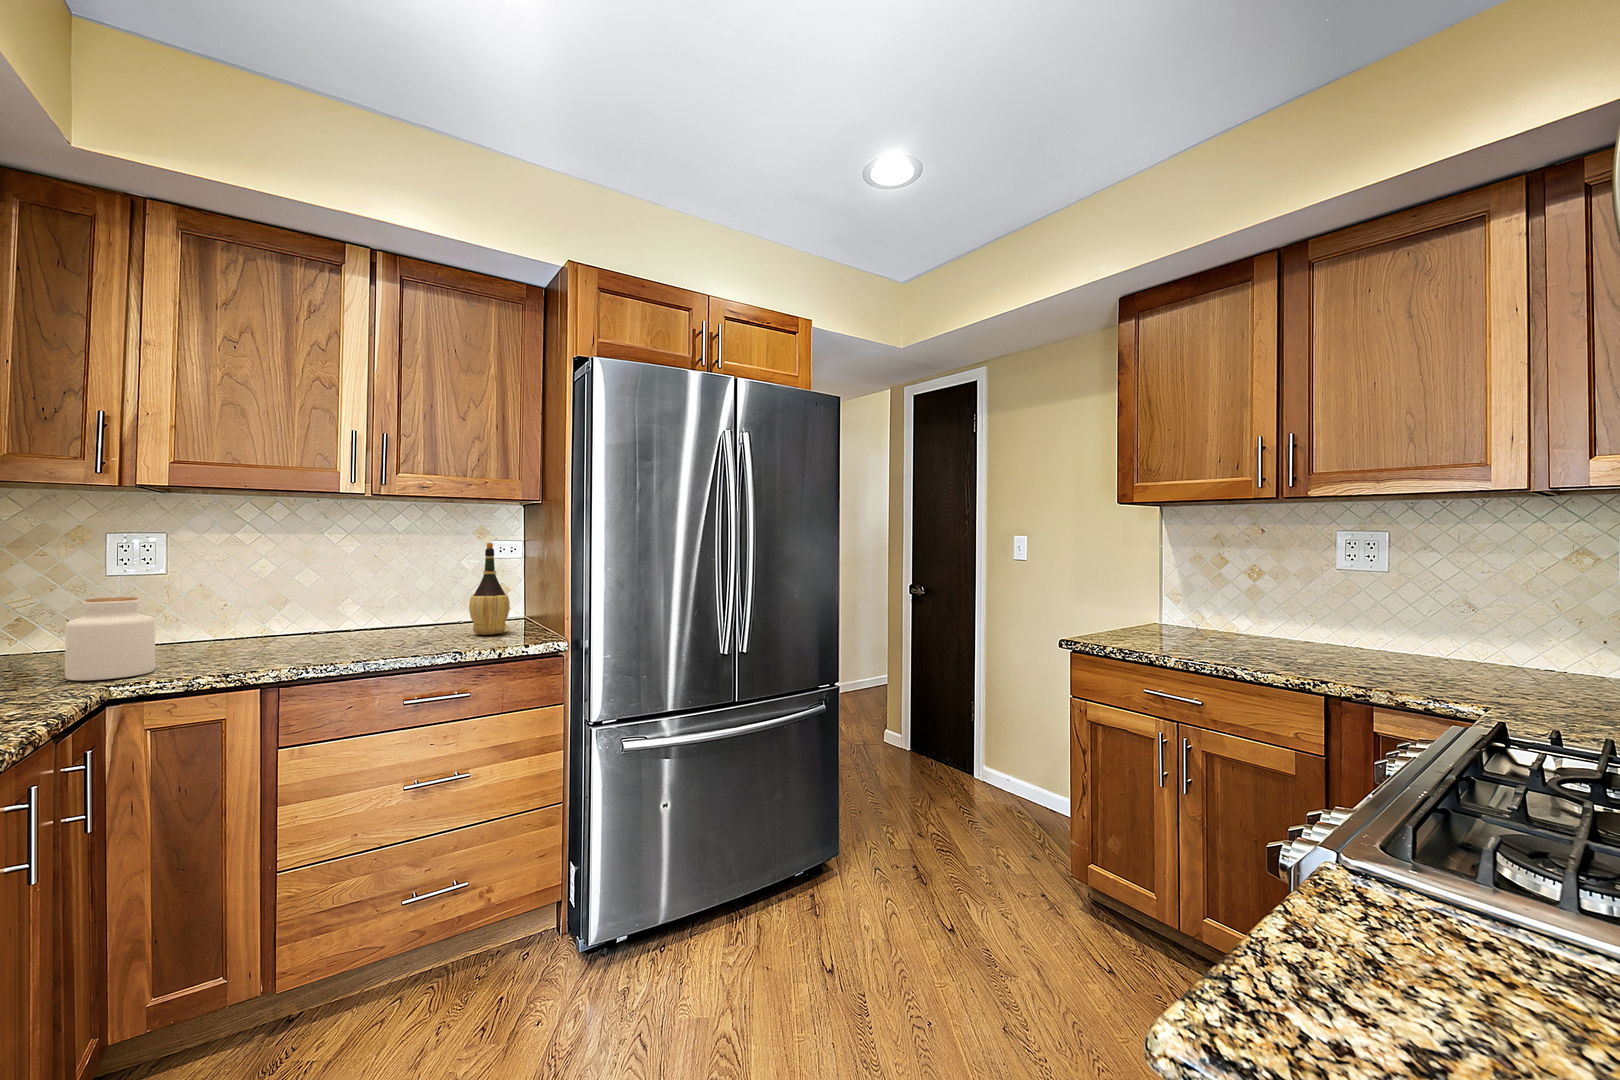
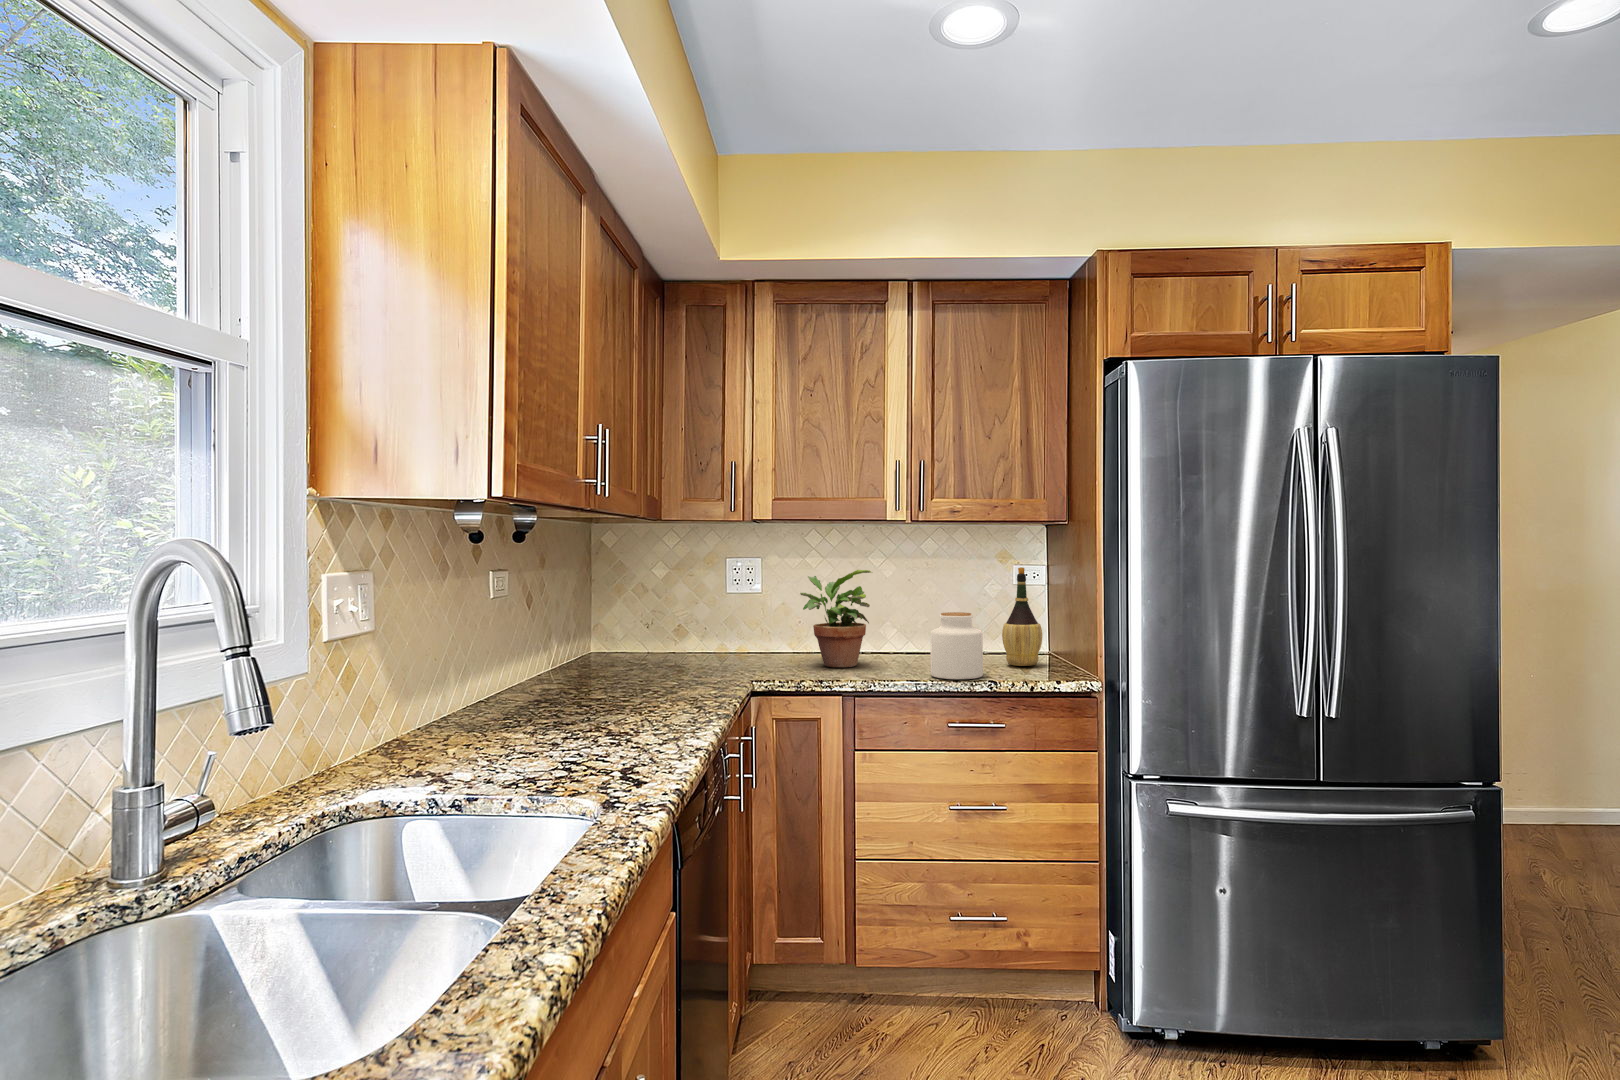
potted plant: none [219,544,321,651] -> present [800,570,872,667]
jar: present [65,597,155,680] -> present [930,612,983,679]

